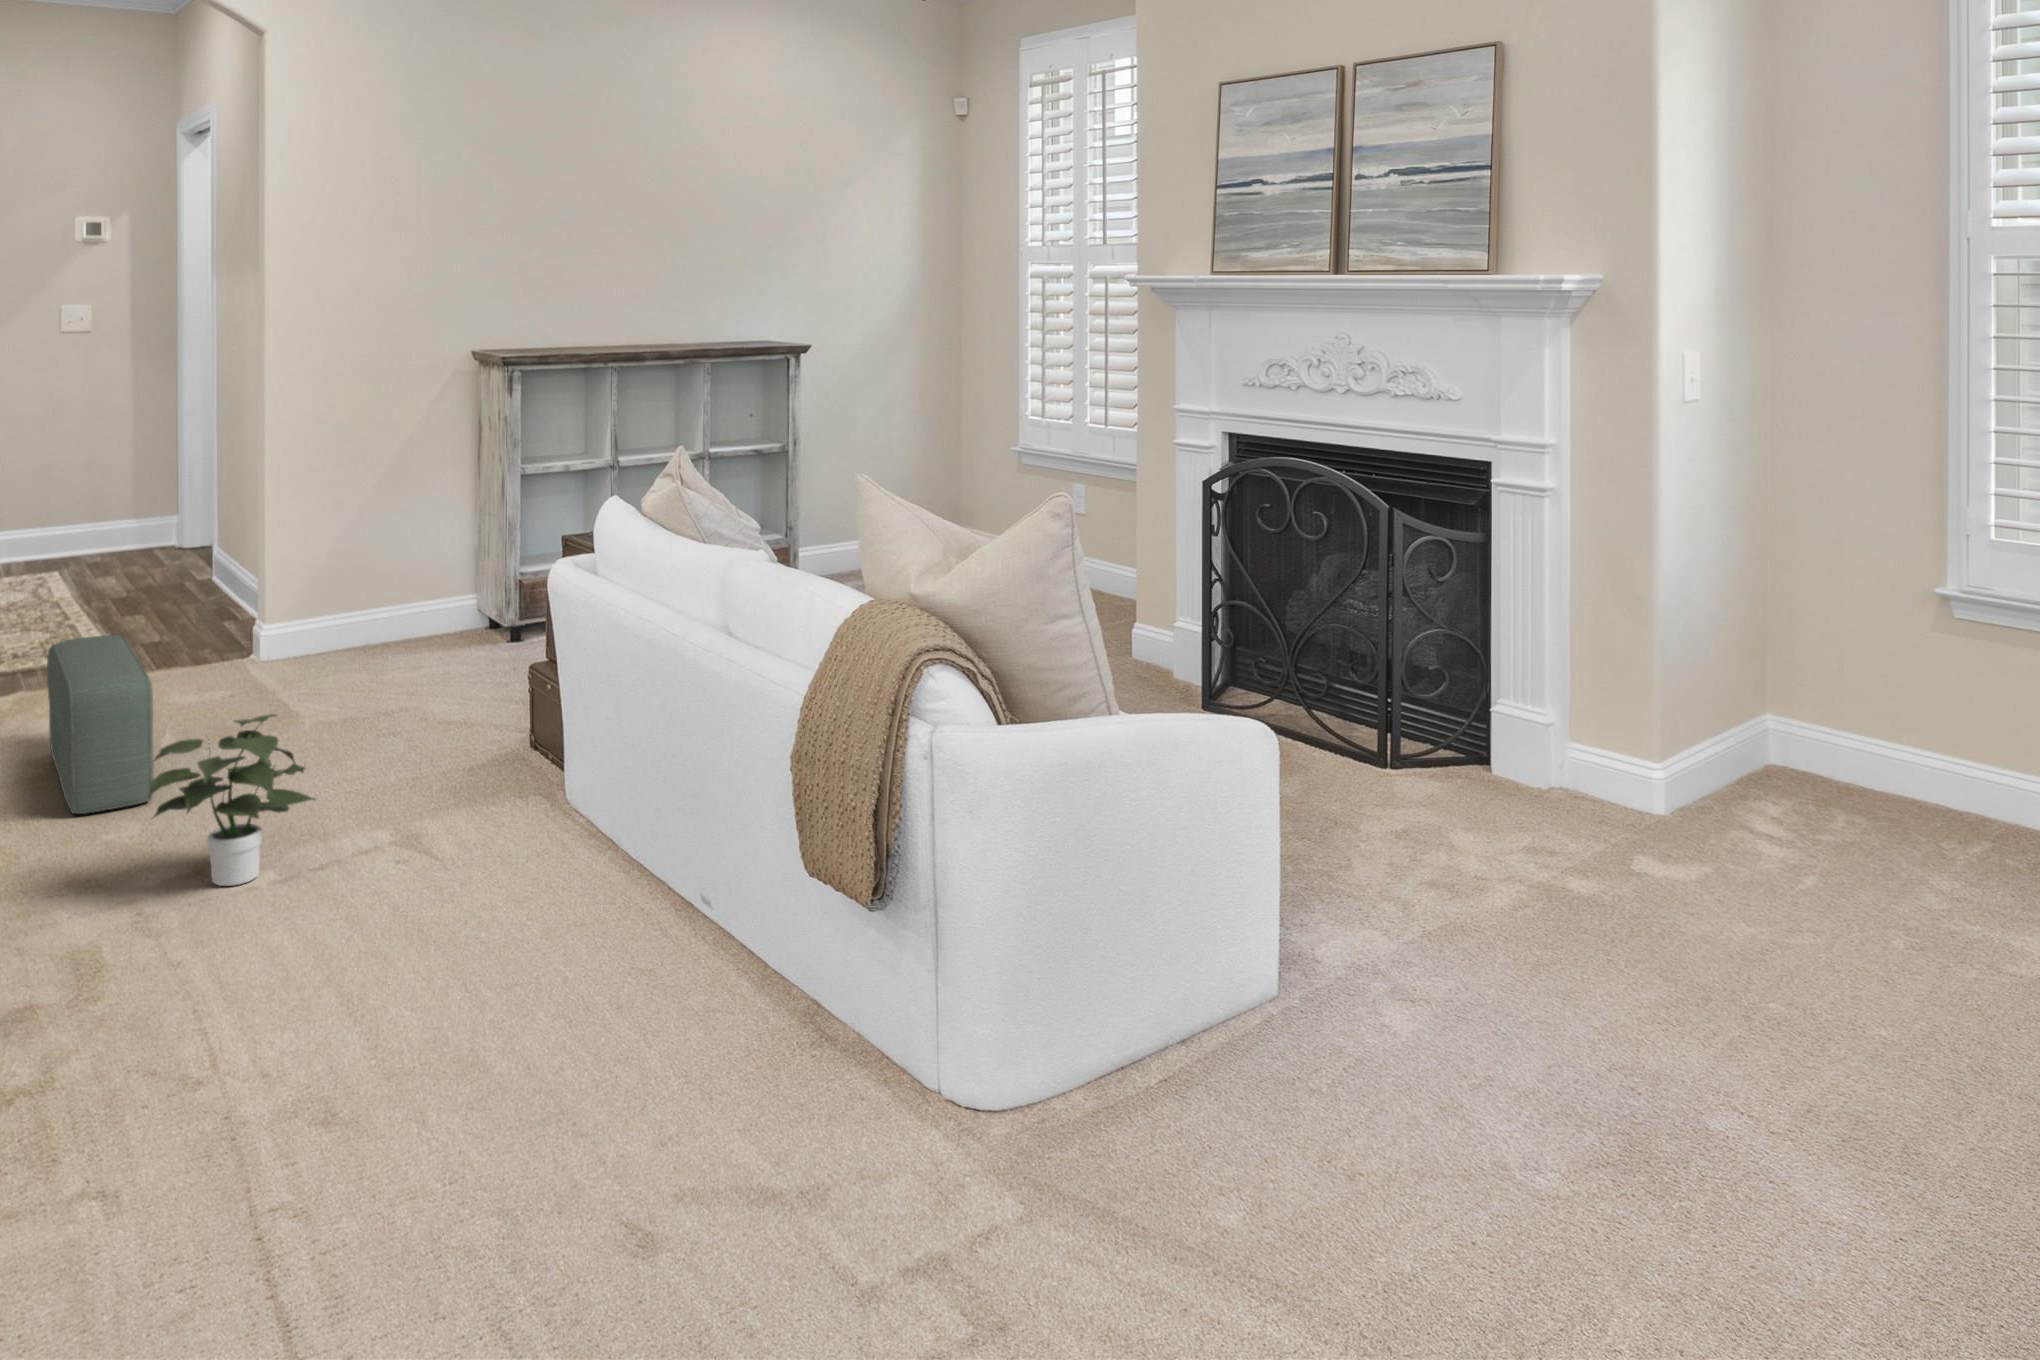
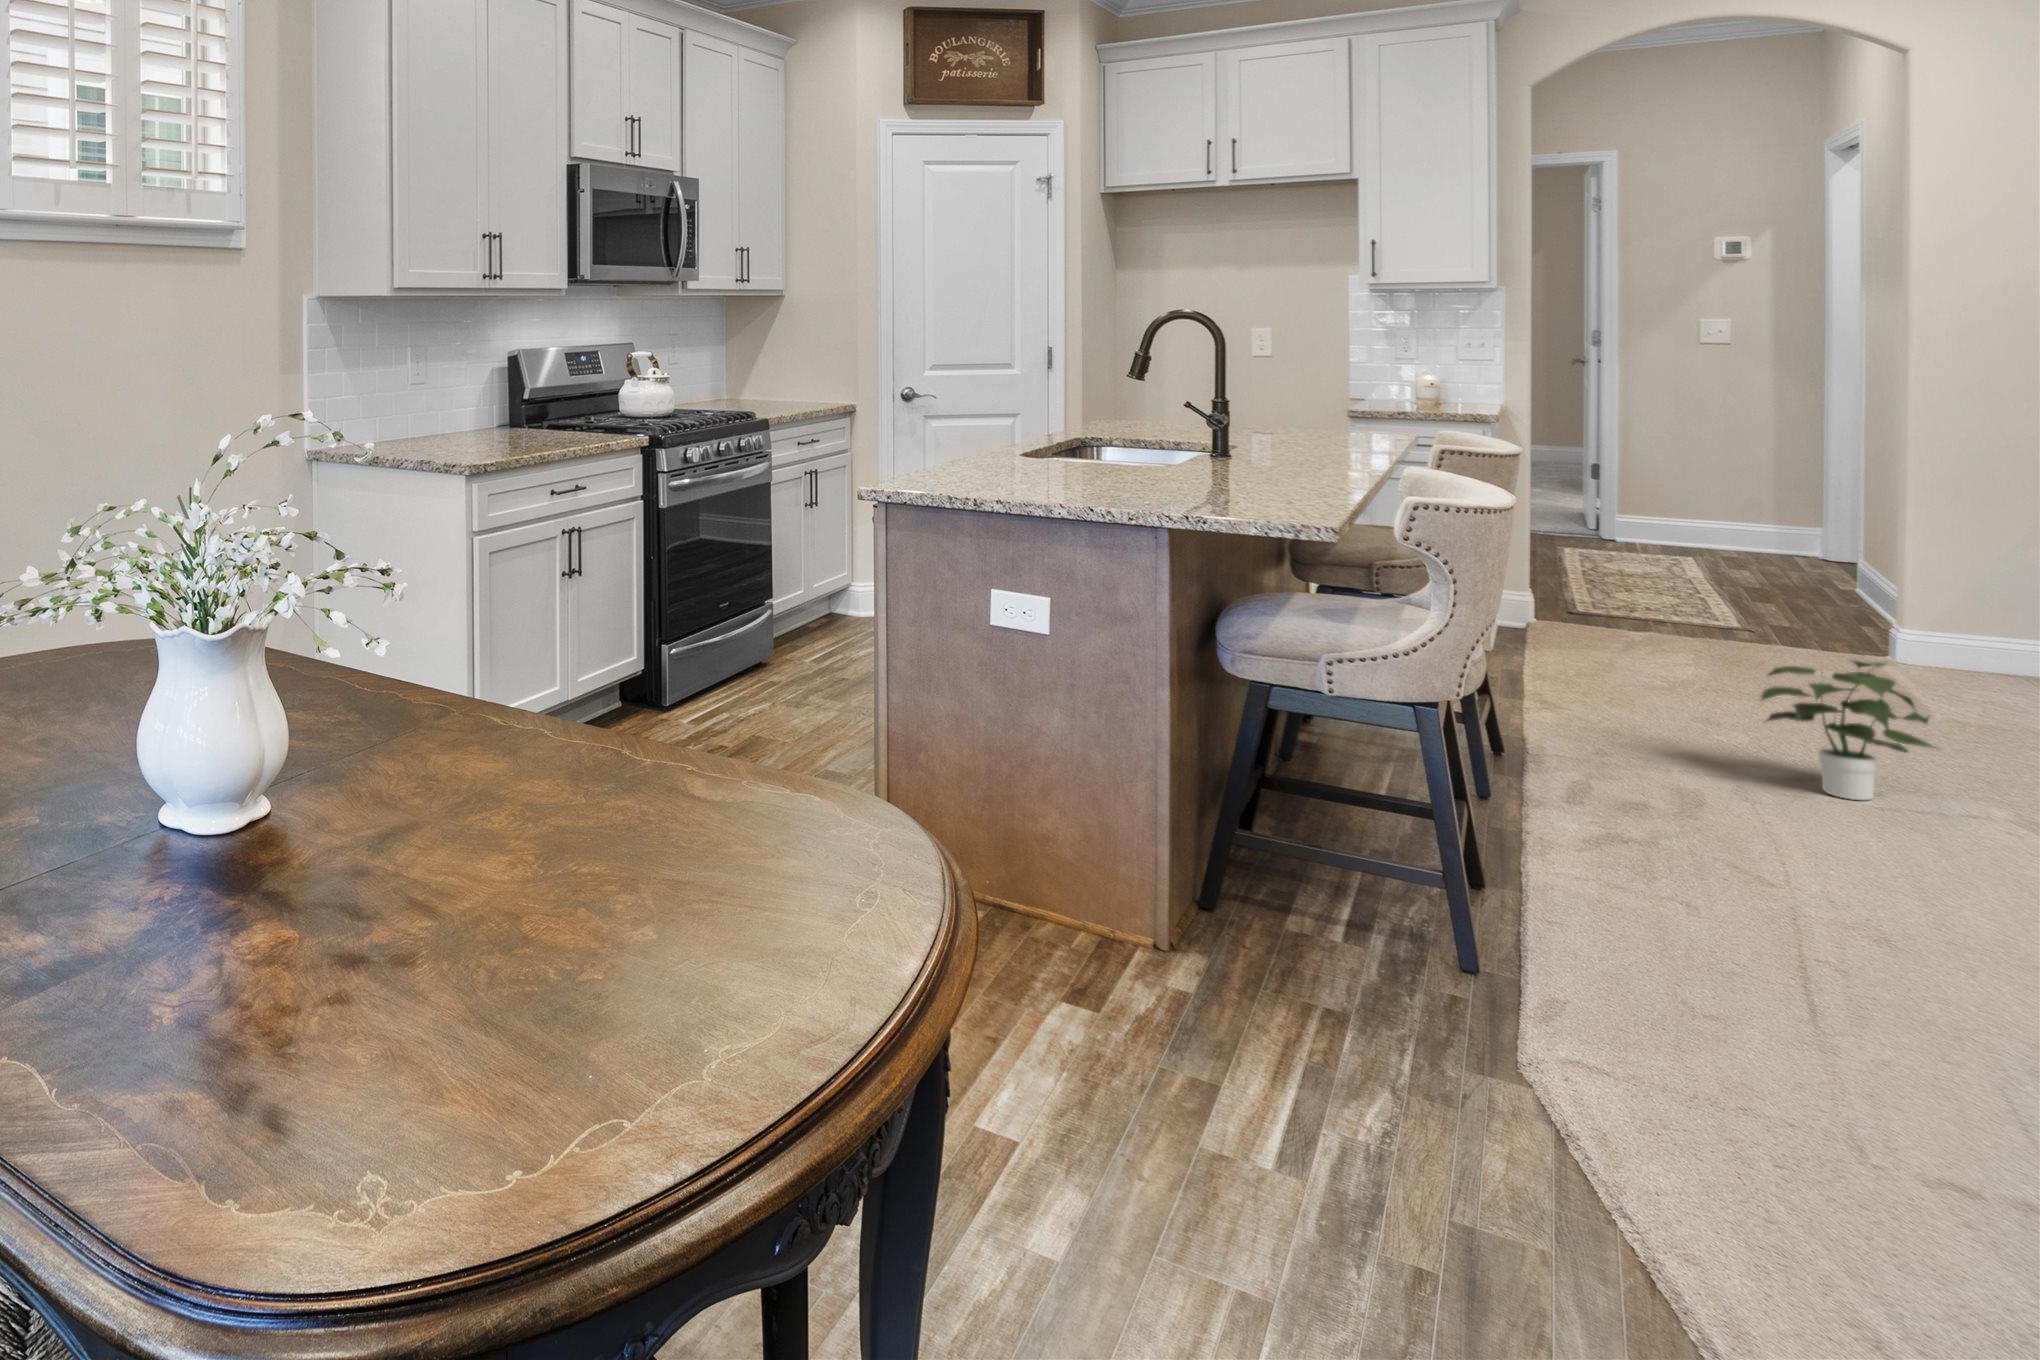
pouf: present [47,635,154,814] -> none [1675,586,1771,725]

